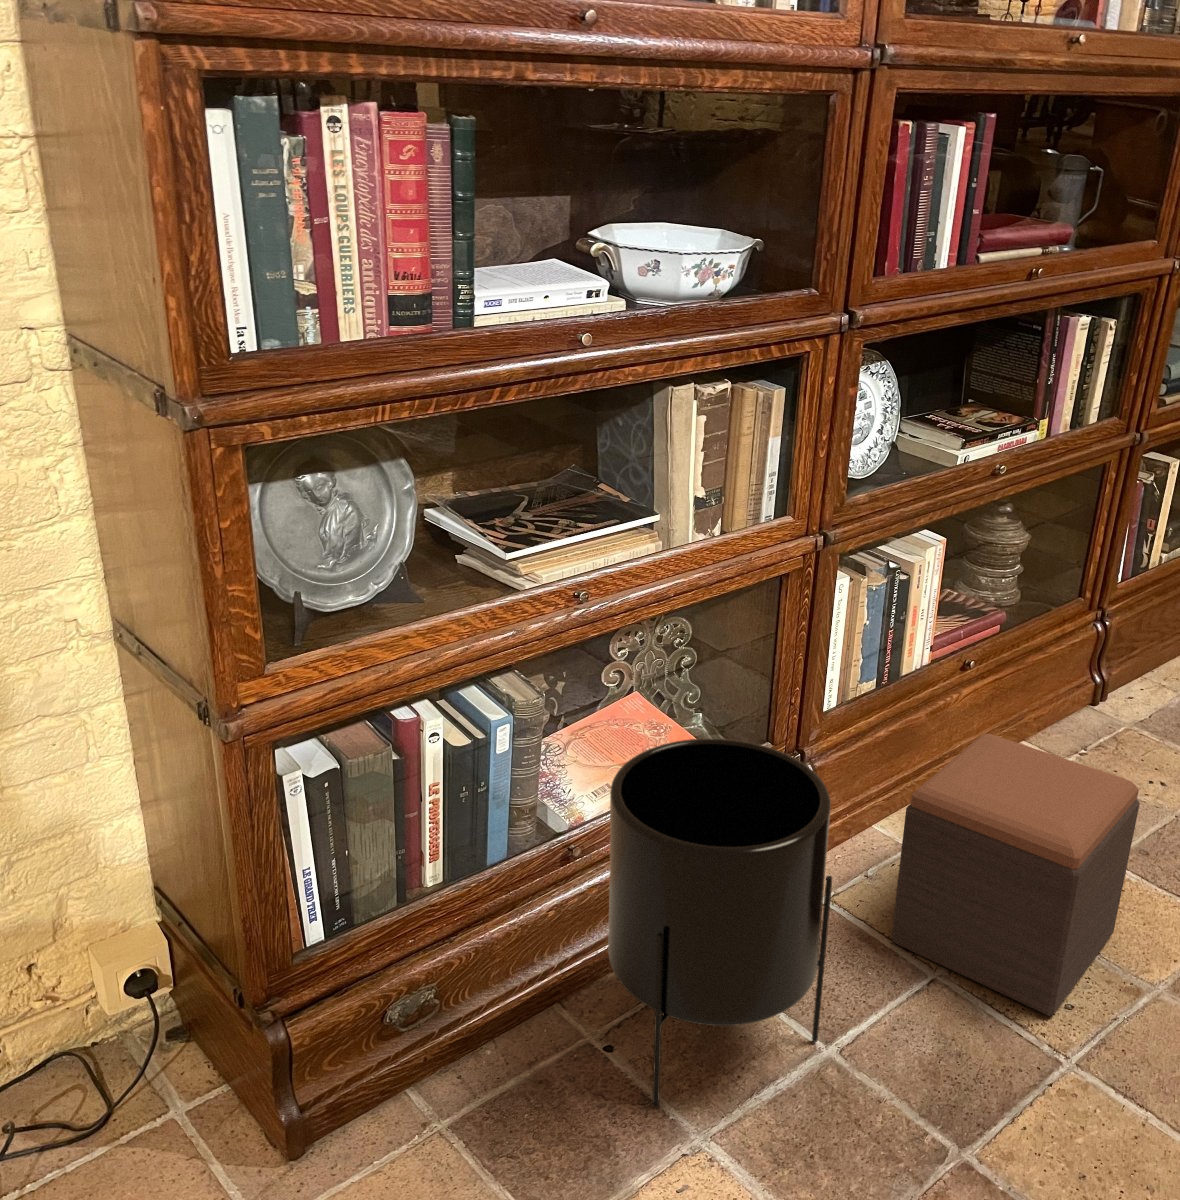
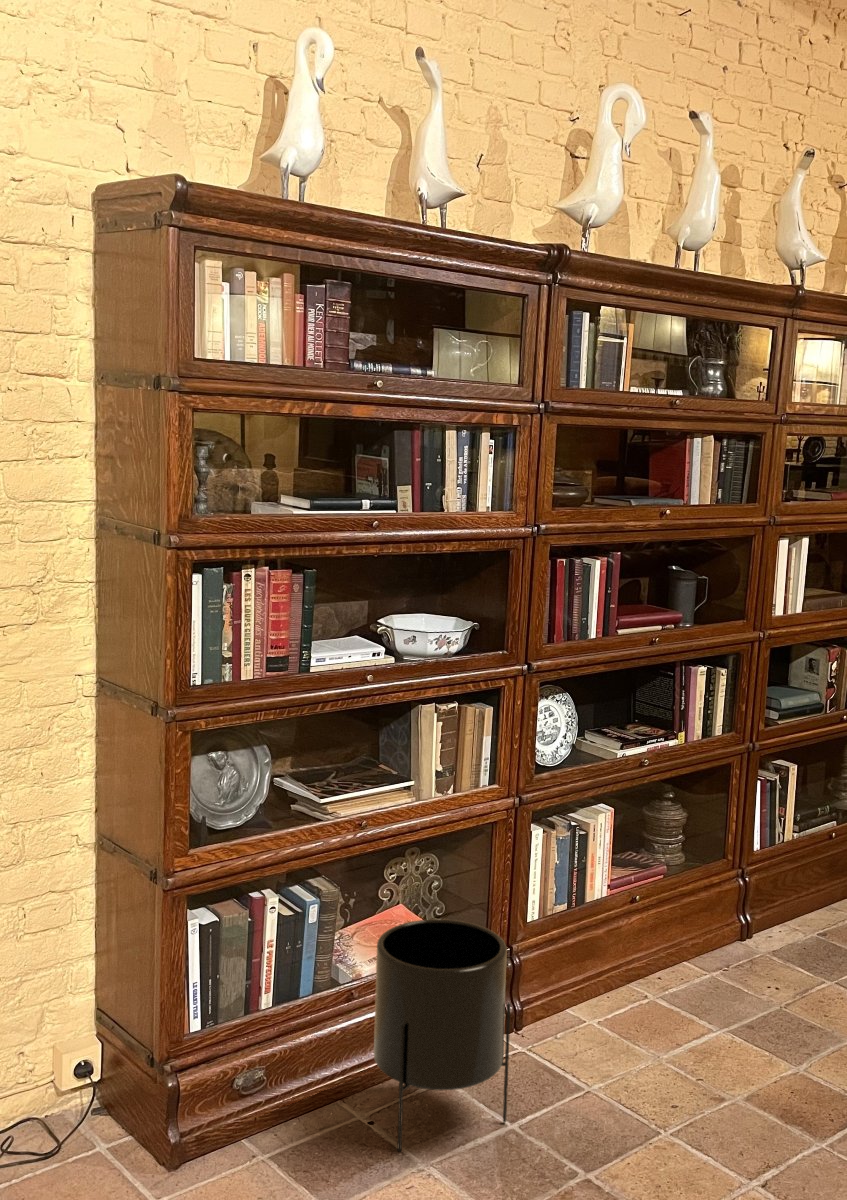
footstool: present [891,734,1140,1016] -> none [565,934,719,1114]

